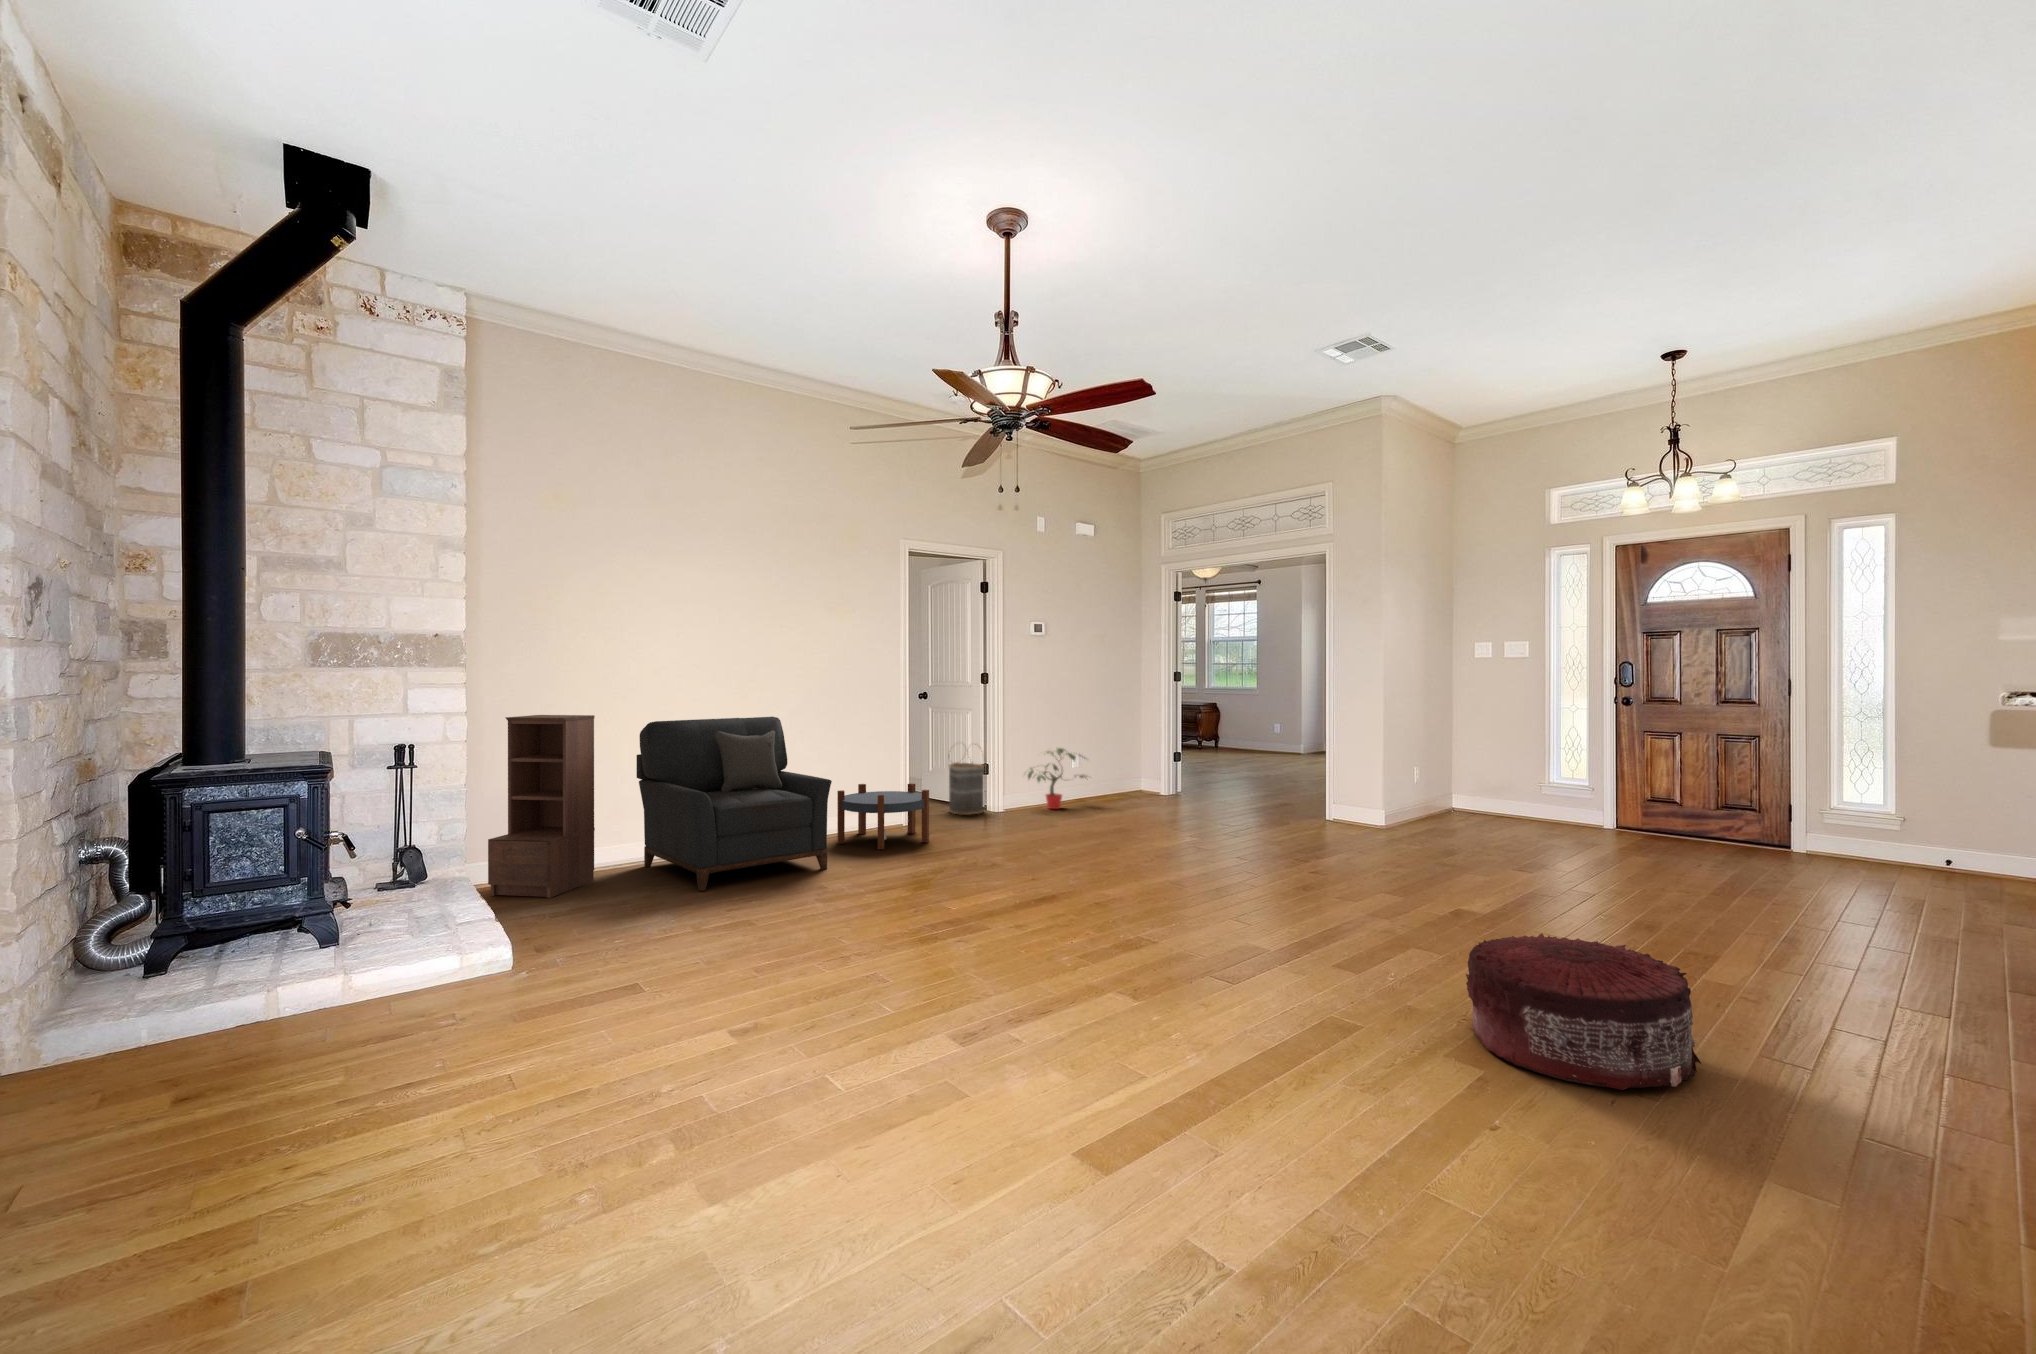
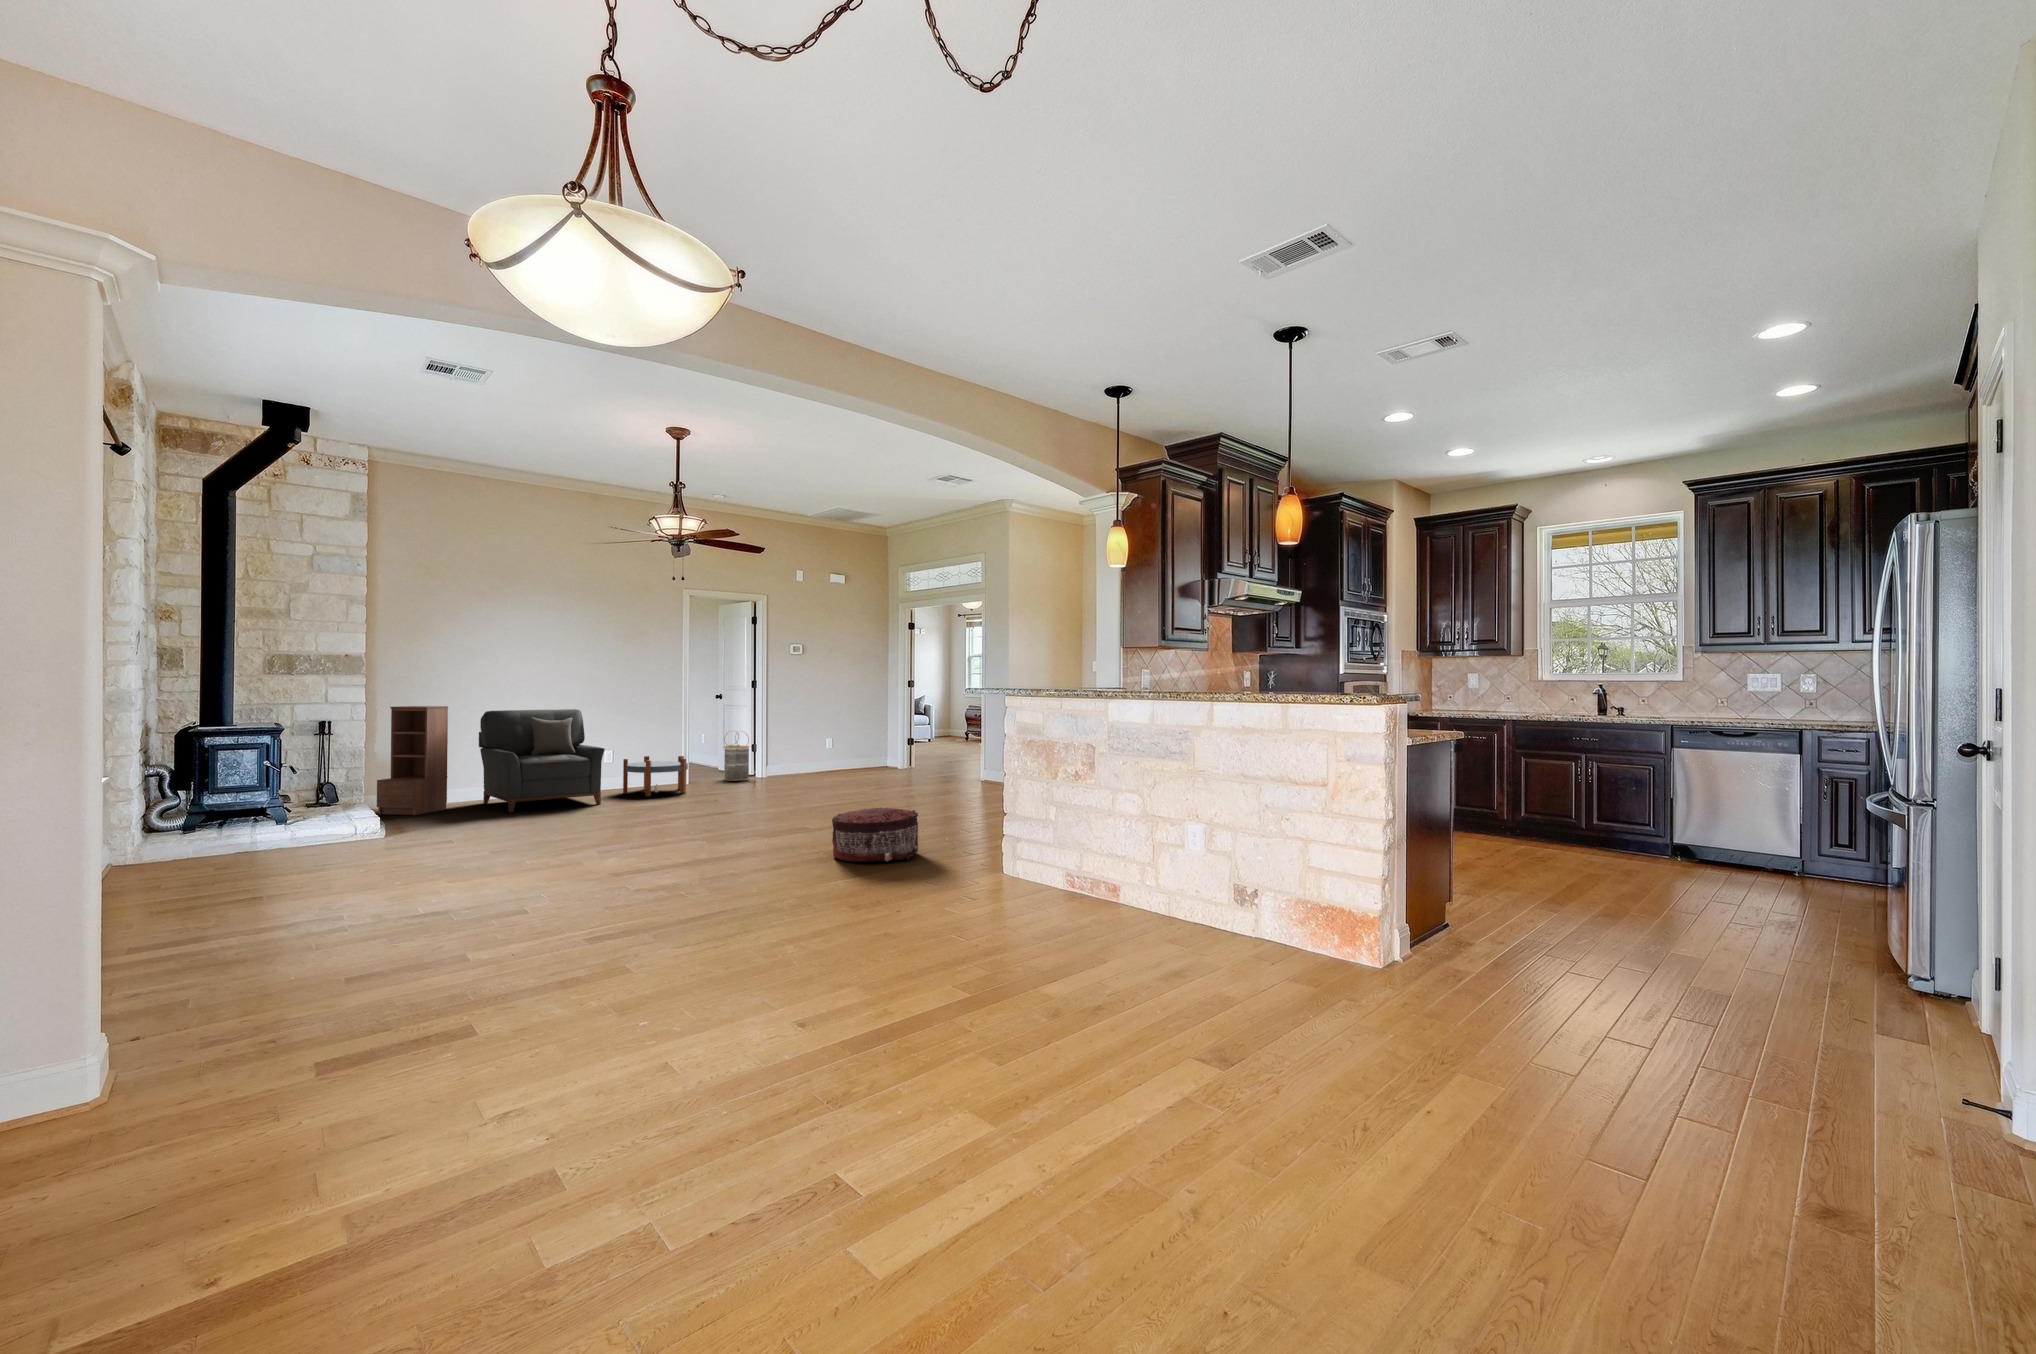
potted plant: present [1028,748,1087,809] -> none [778,735,832,778]

